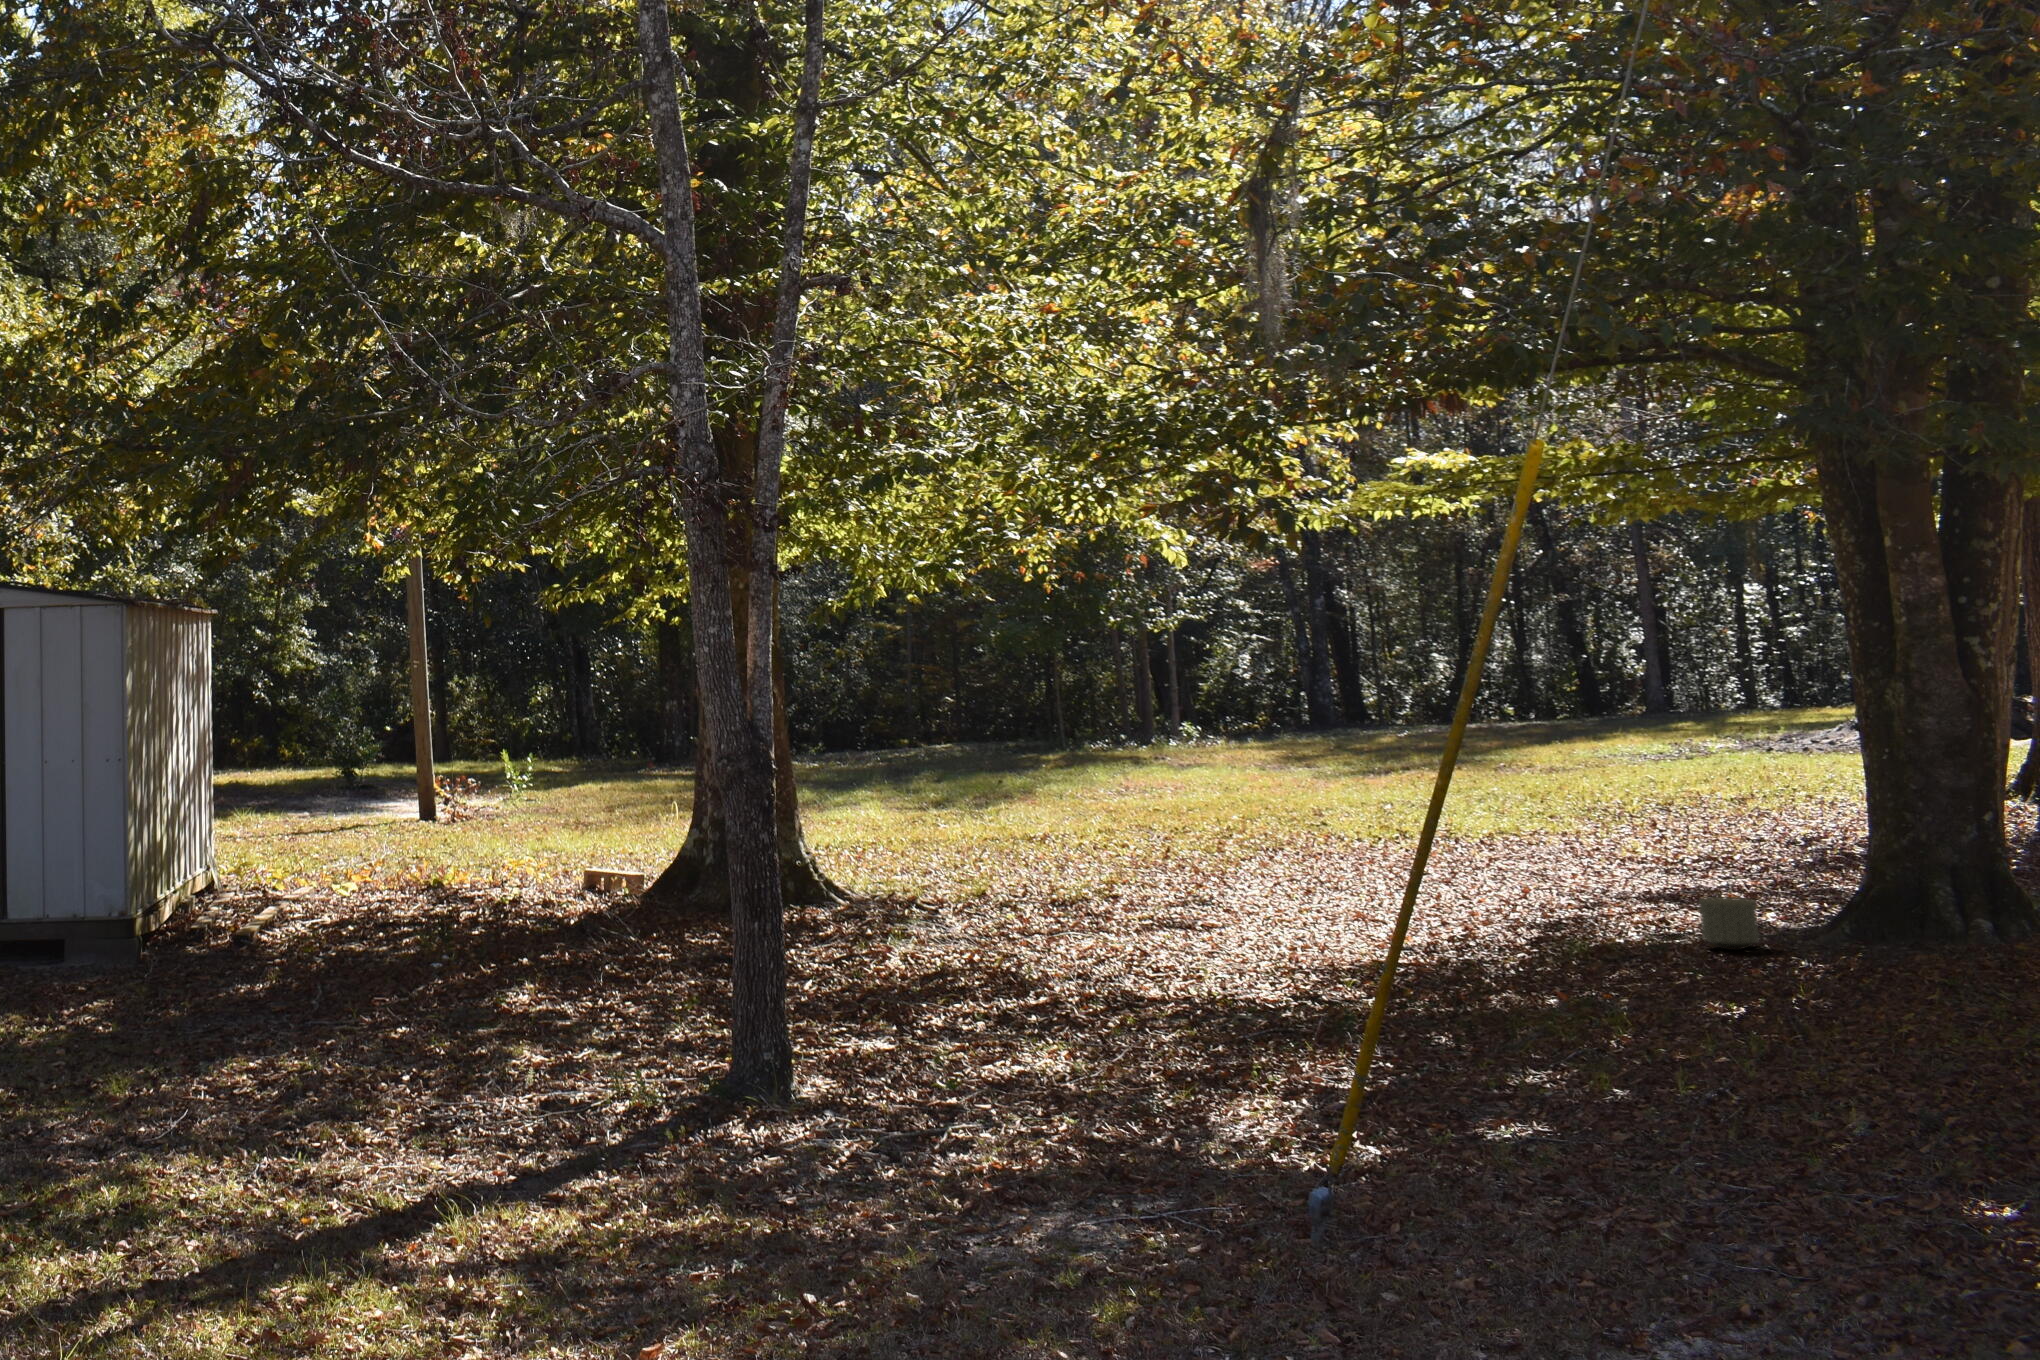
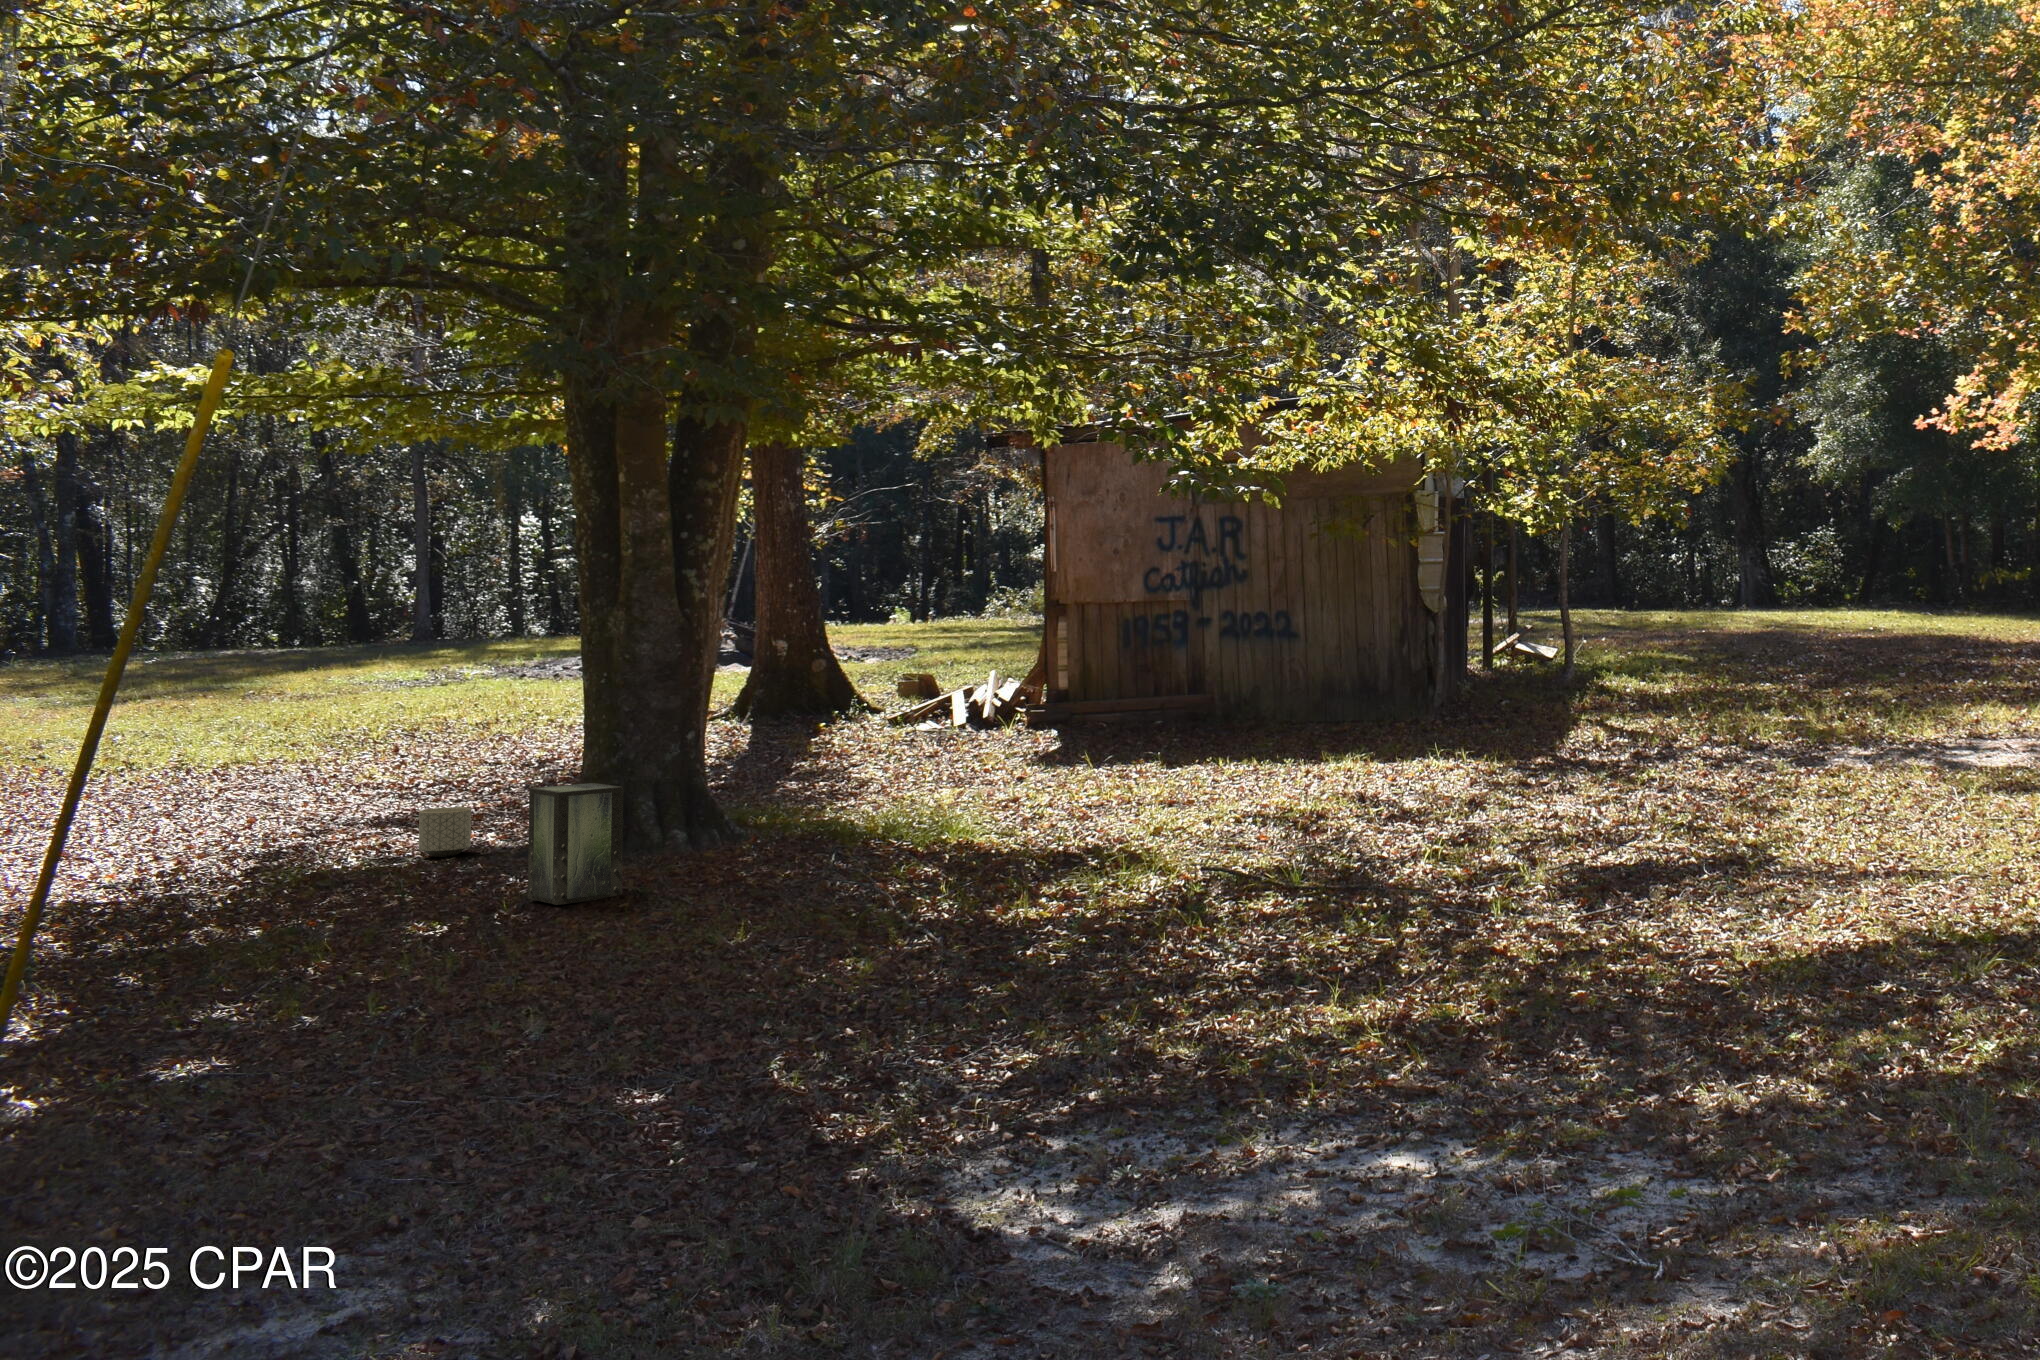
storage box: none [1831,891,1961,1028] -> present [528,783,623,905]

